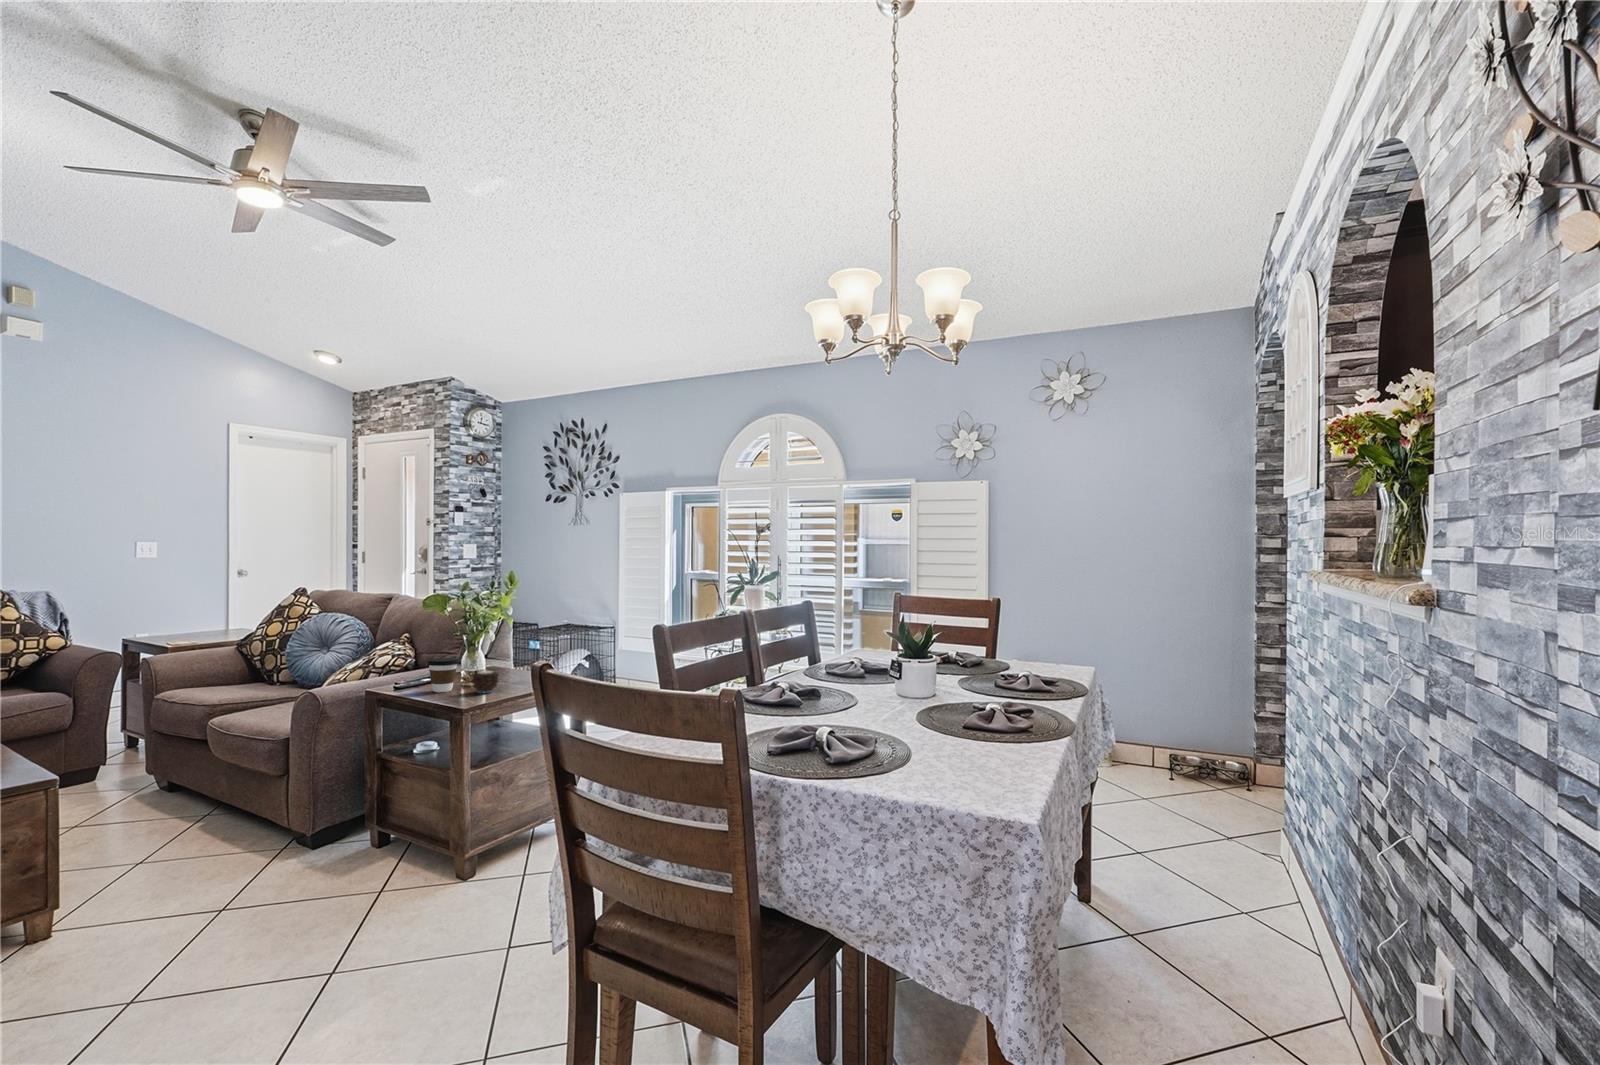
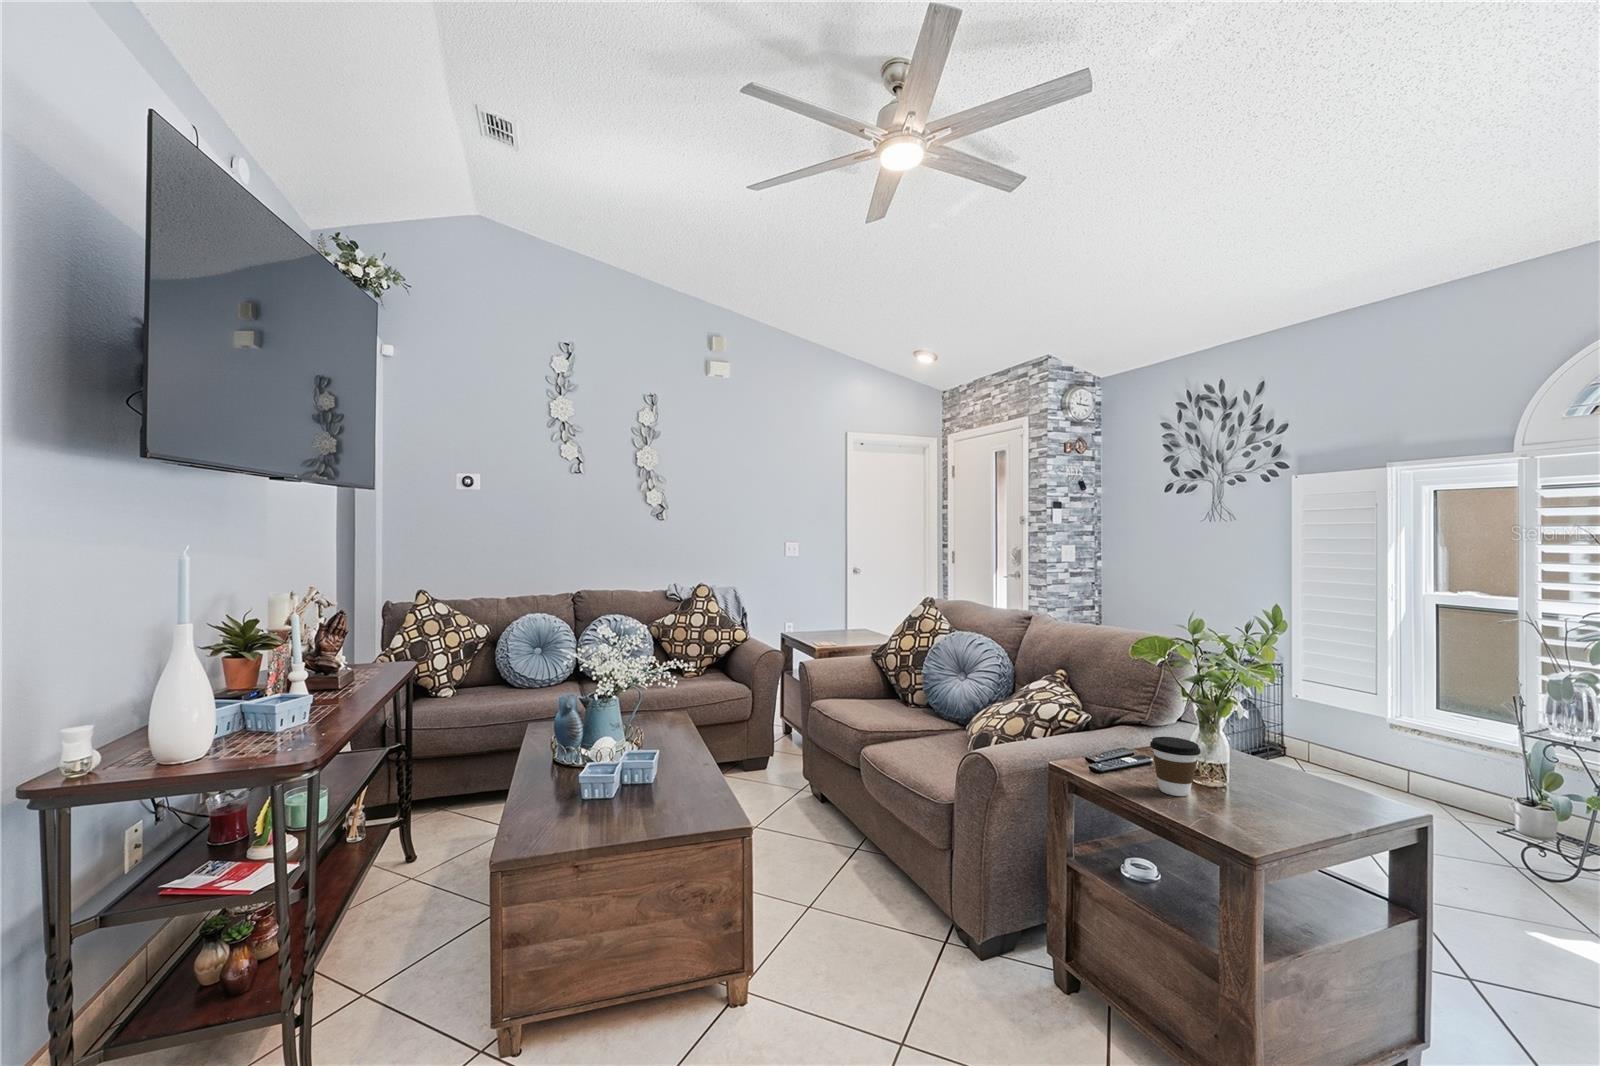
candle: present [472,670,499,693] -> none [1235,772,1287,818]

